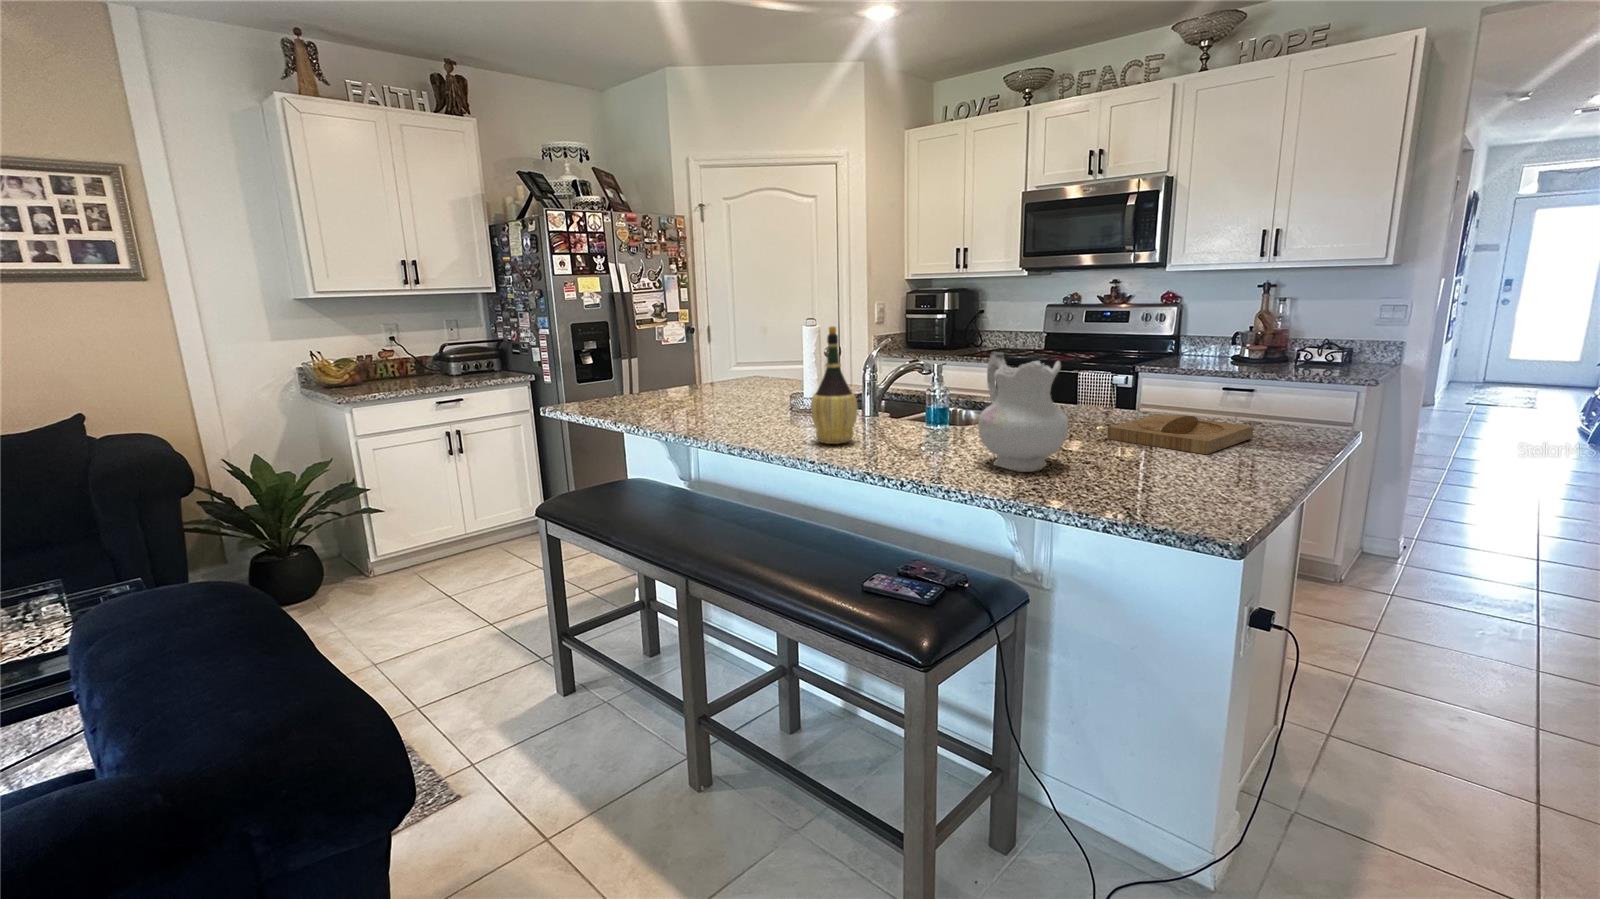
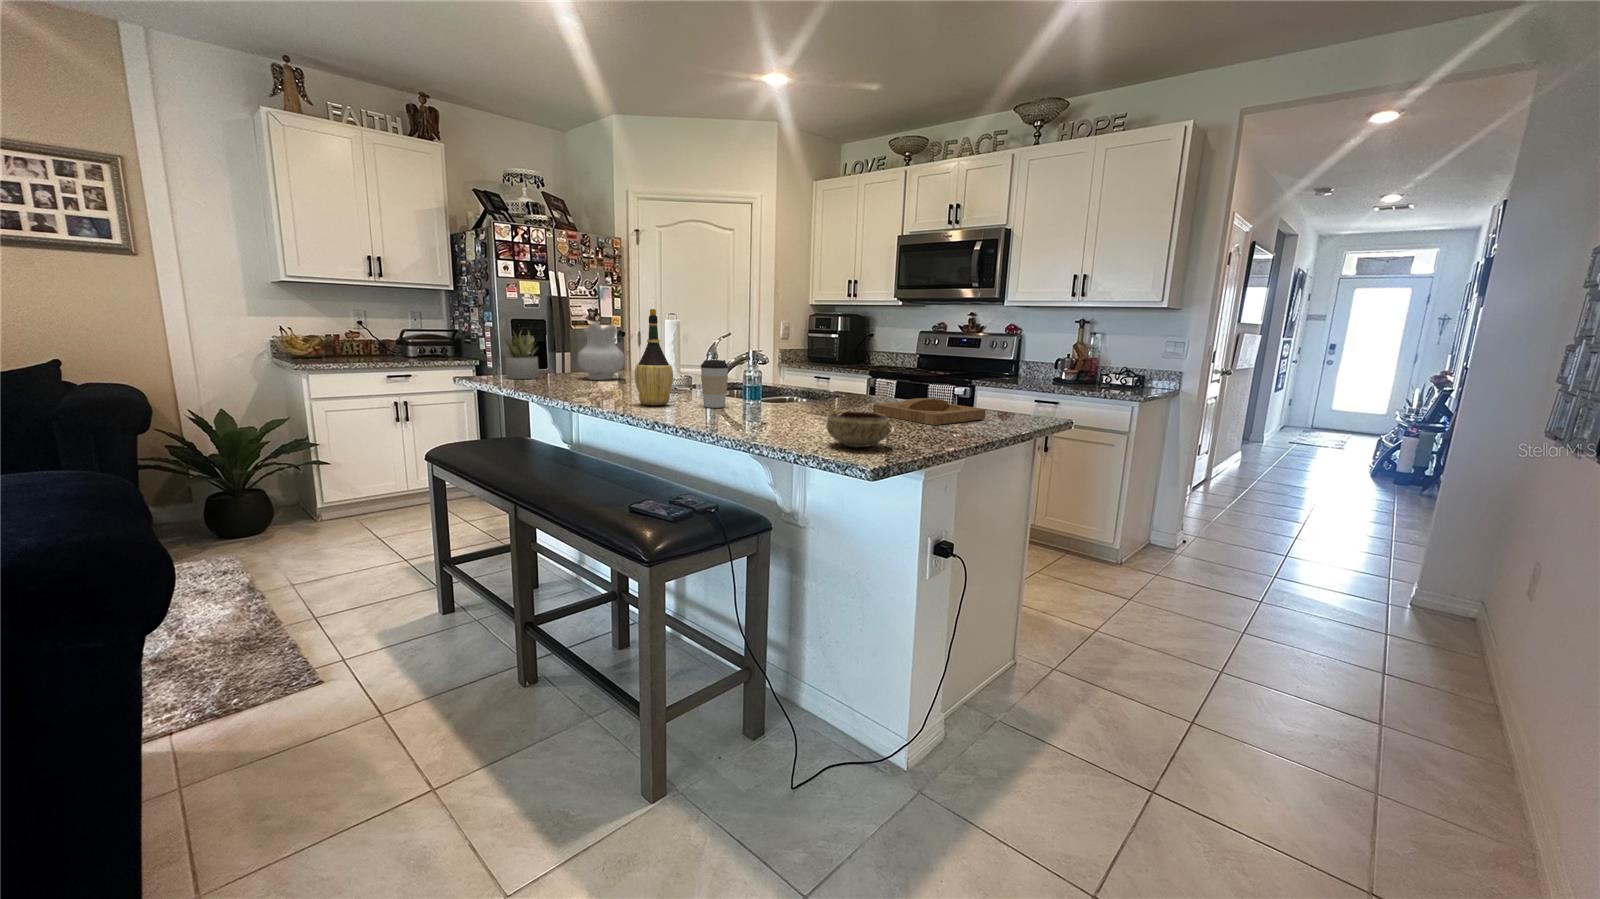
succulent plant: none [605,348,647,408] -> present [505,333,539,379]
ceramic pitcher: present [978,352,1069,472] -> present [578,321,625,380]
coffee cup: none [890,382,925,442] -> present [701,360,729,408]
bowl: none [1127,456,1219,506] -> present [826,411,891,448]

